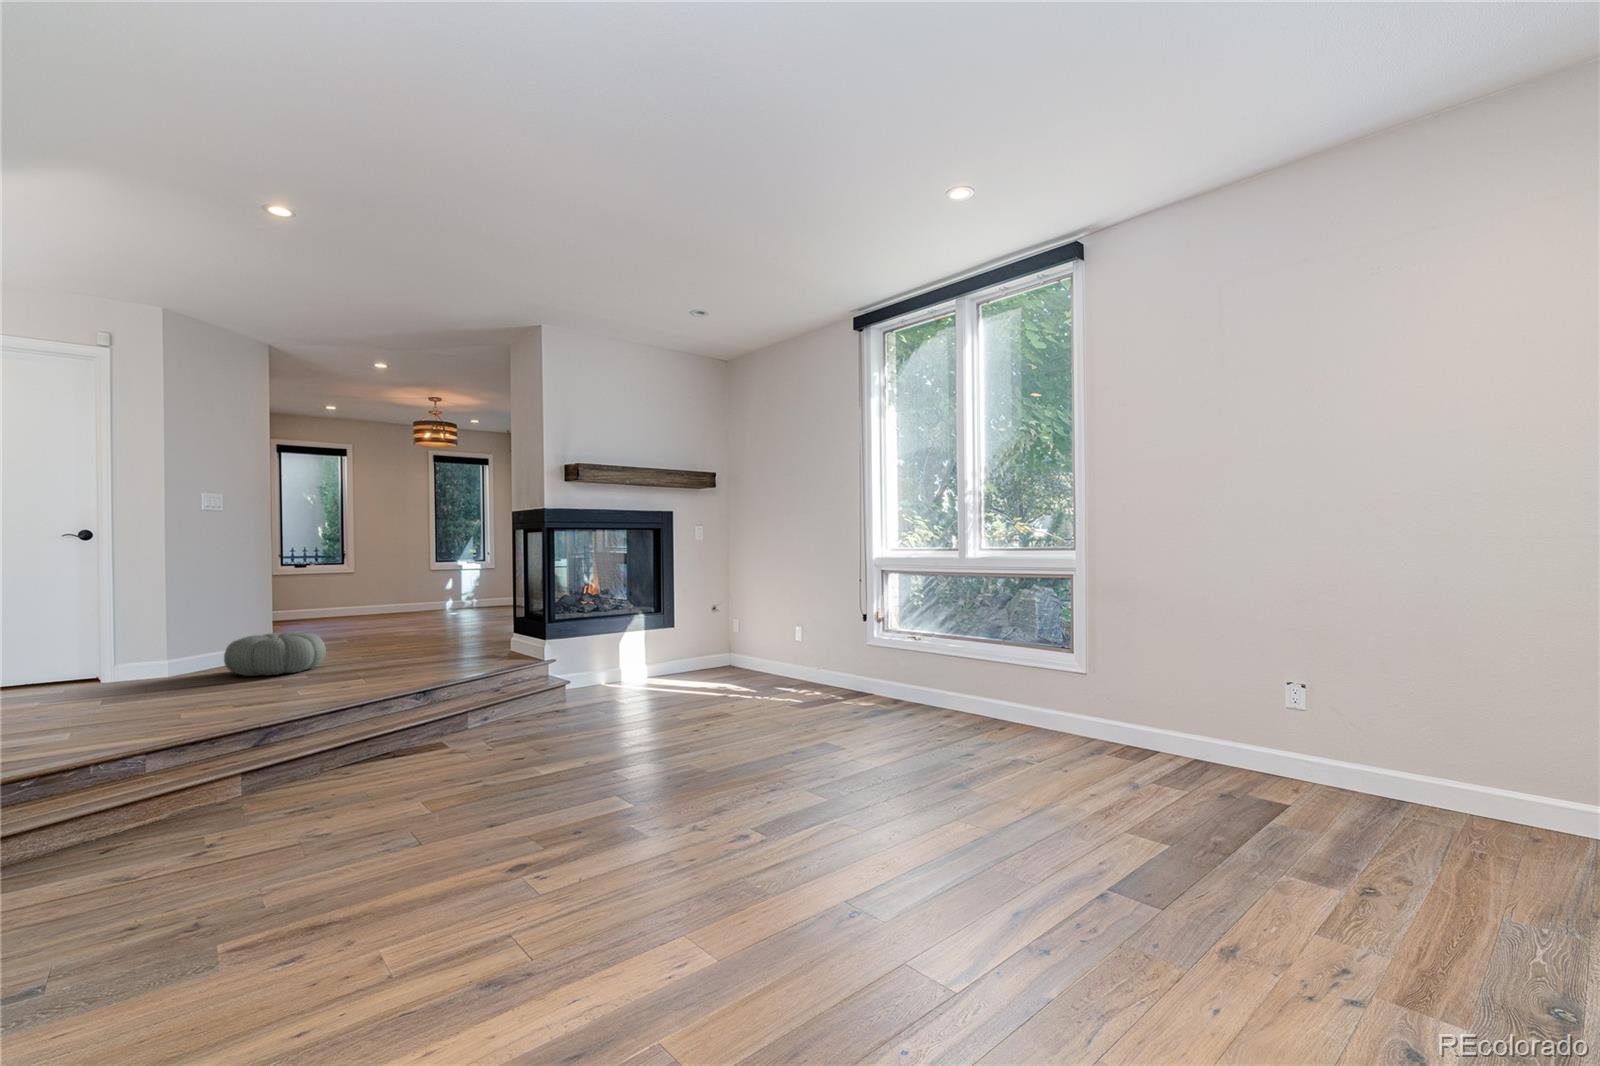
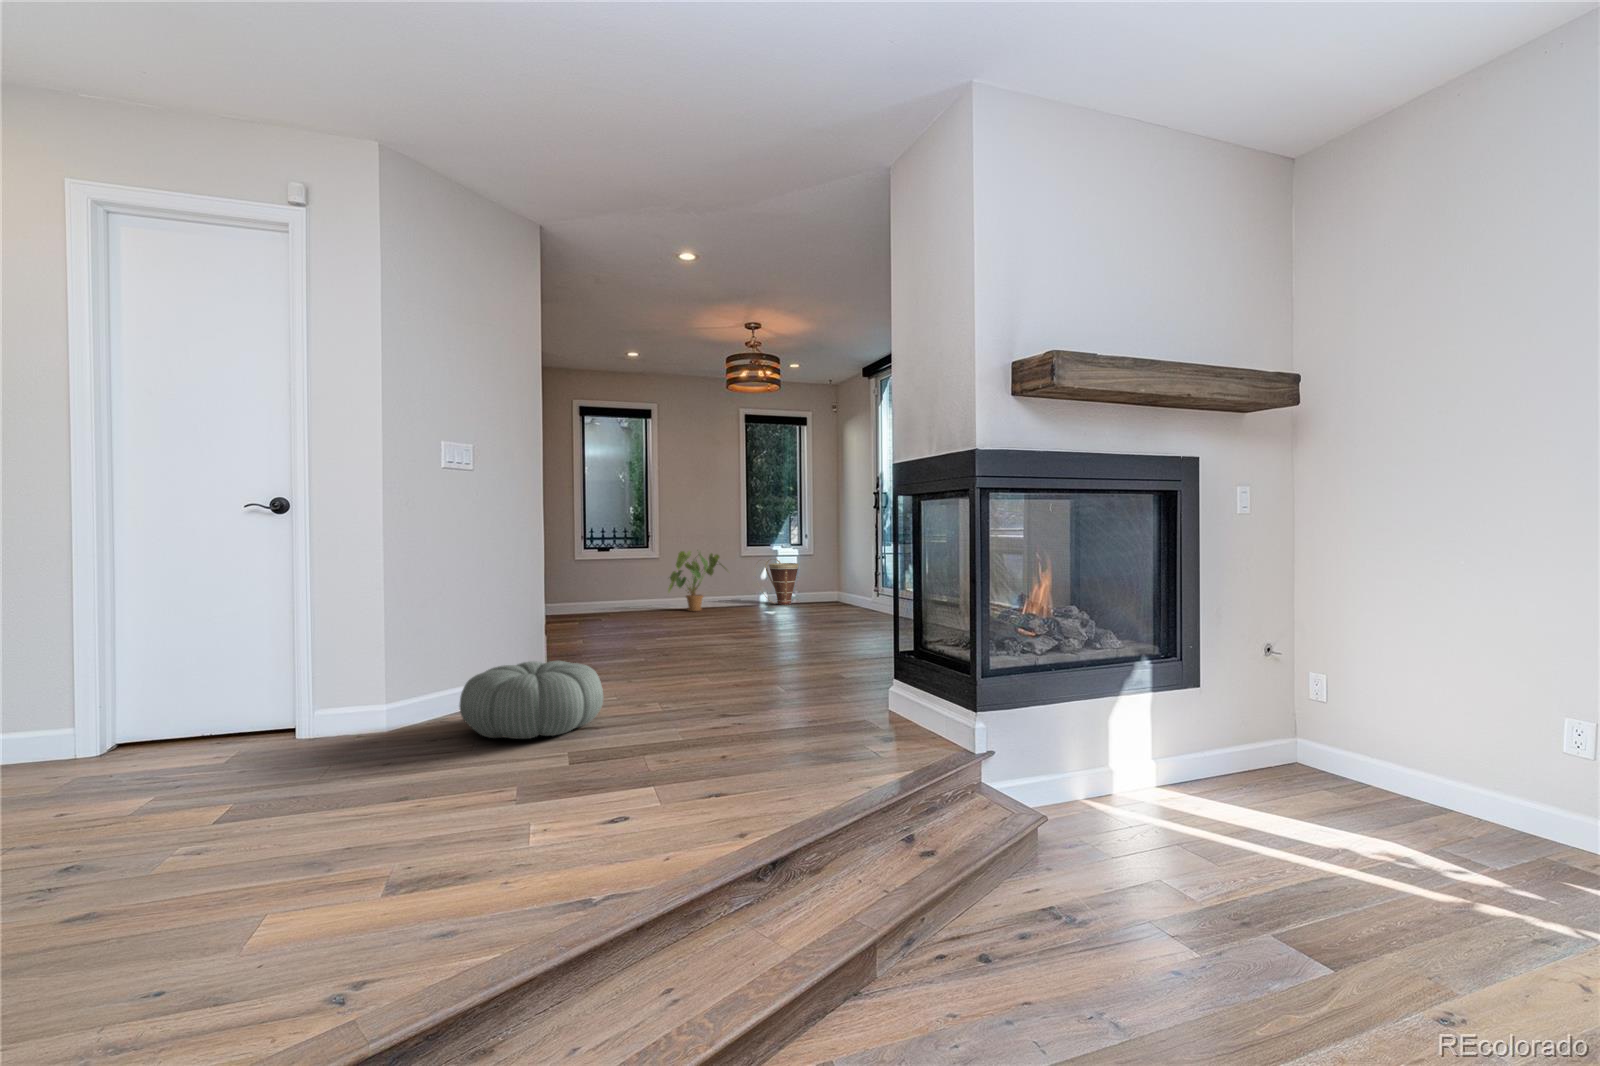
house plant: none [359,565,419,615] -> present [668,551,724,611]
basket: none [441,572,479,608] -> present [758,559,799,605]

